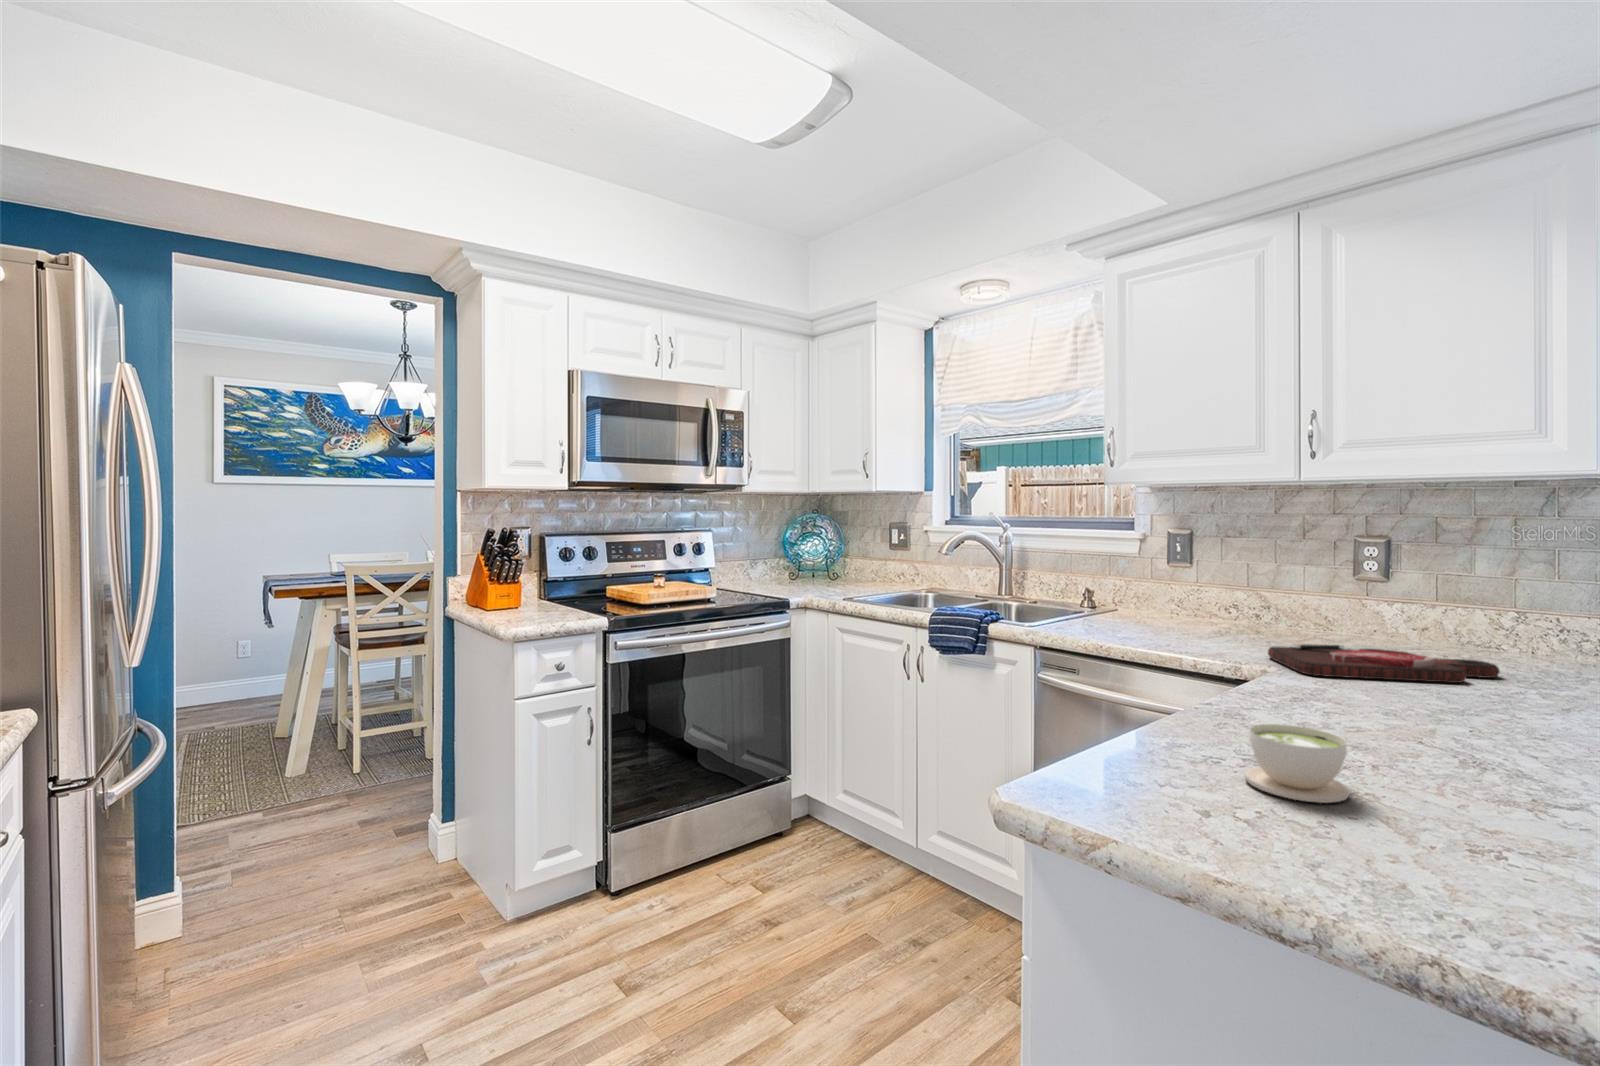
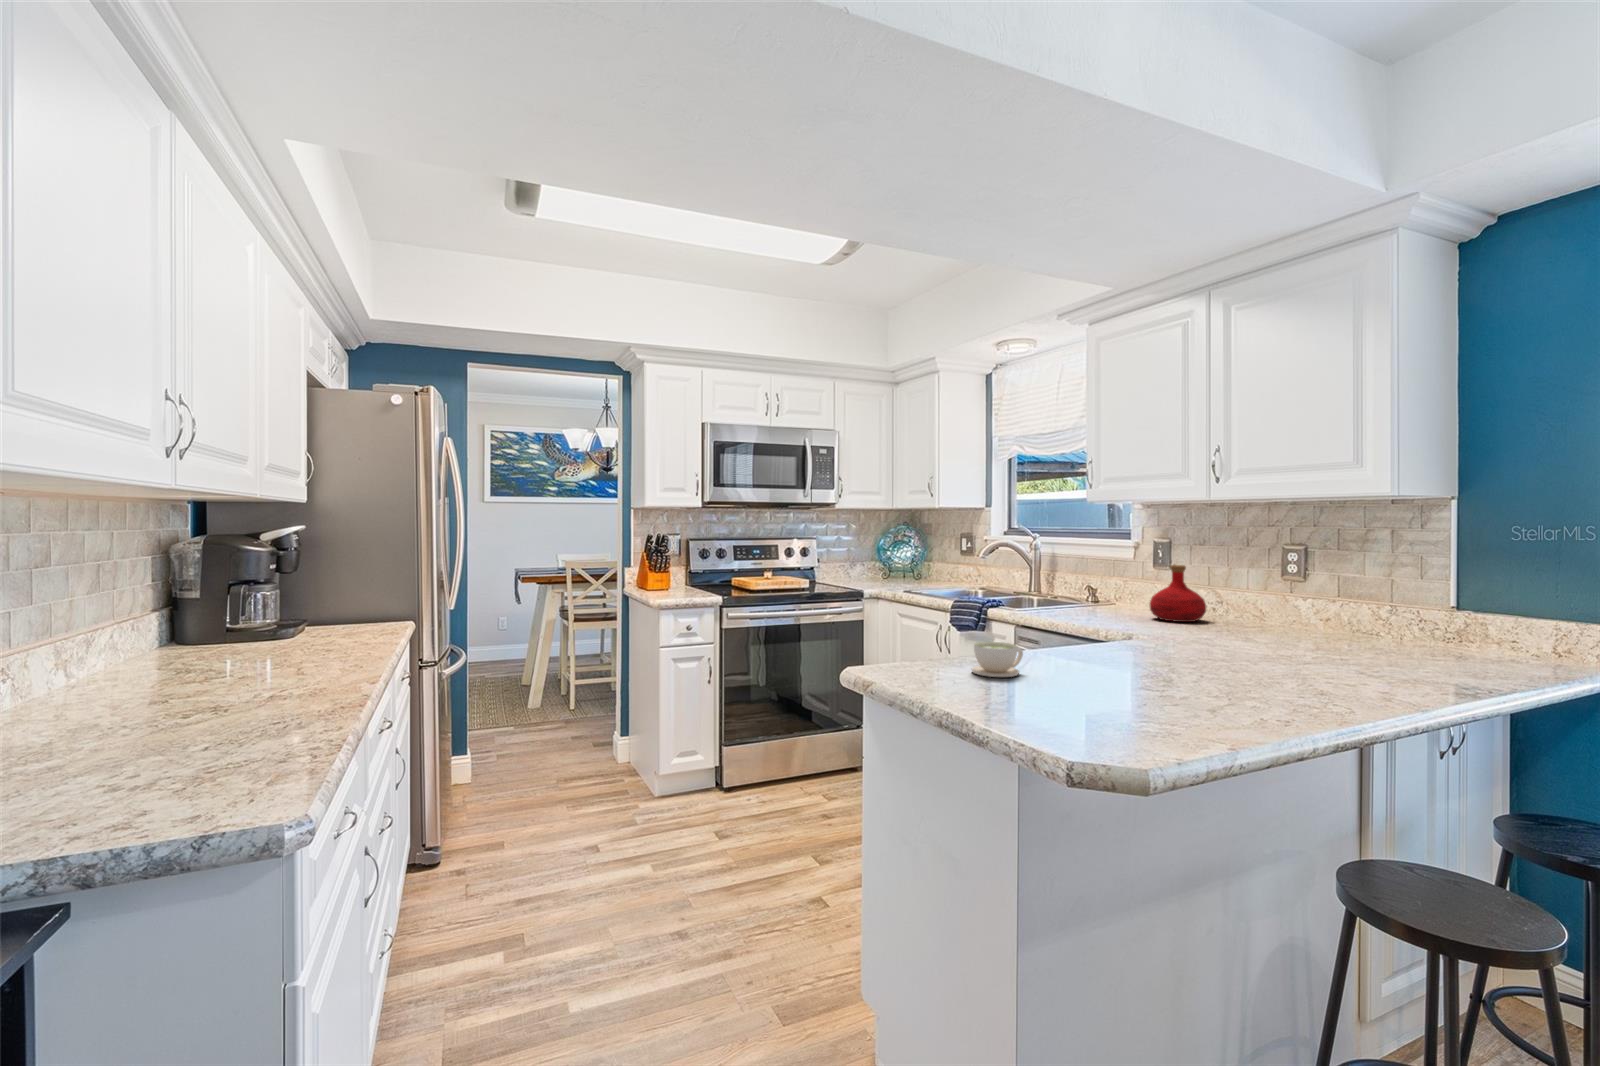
bottle: none [1205,564,1281,638] -> present [1150,565,1206,622]
cutting board: present [1268,644,1500,683] -> none [1151,622,1307,648]

